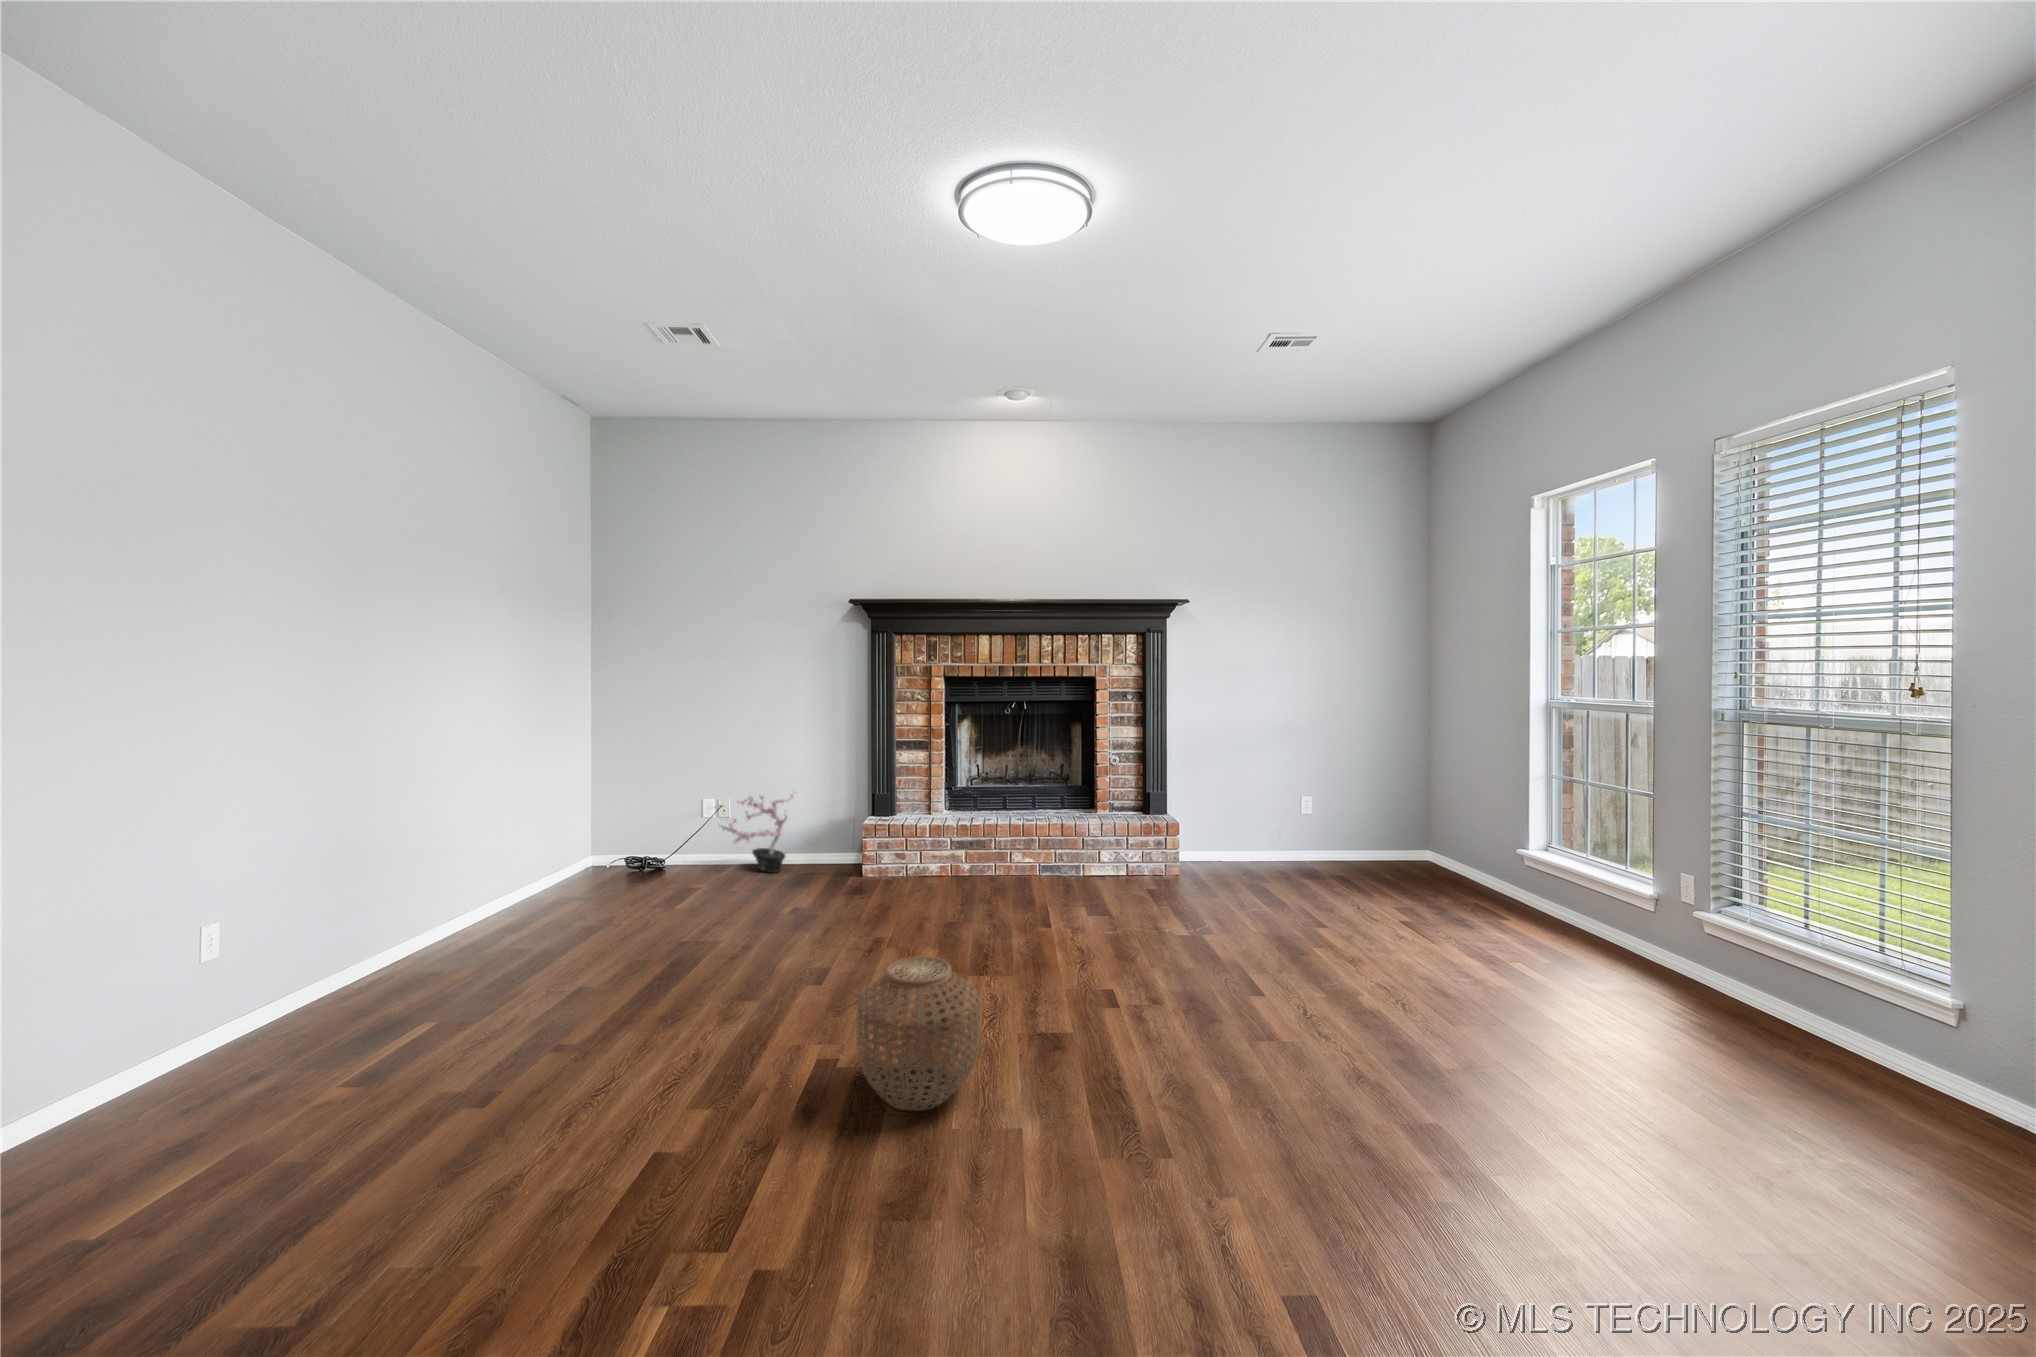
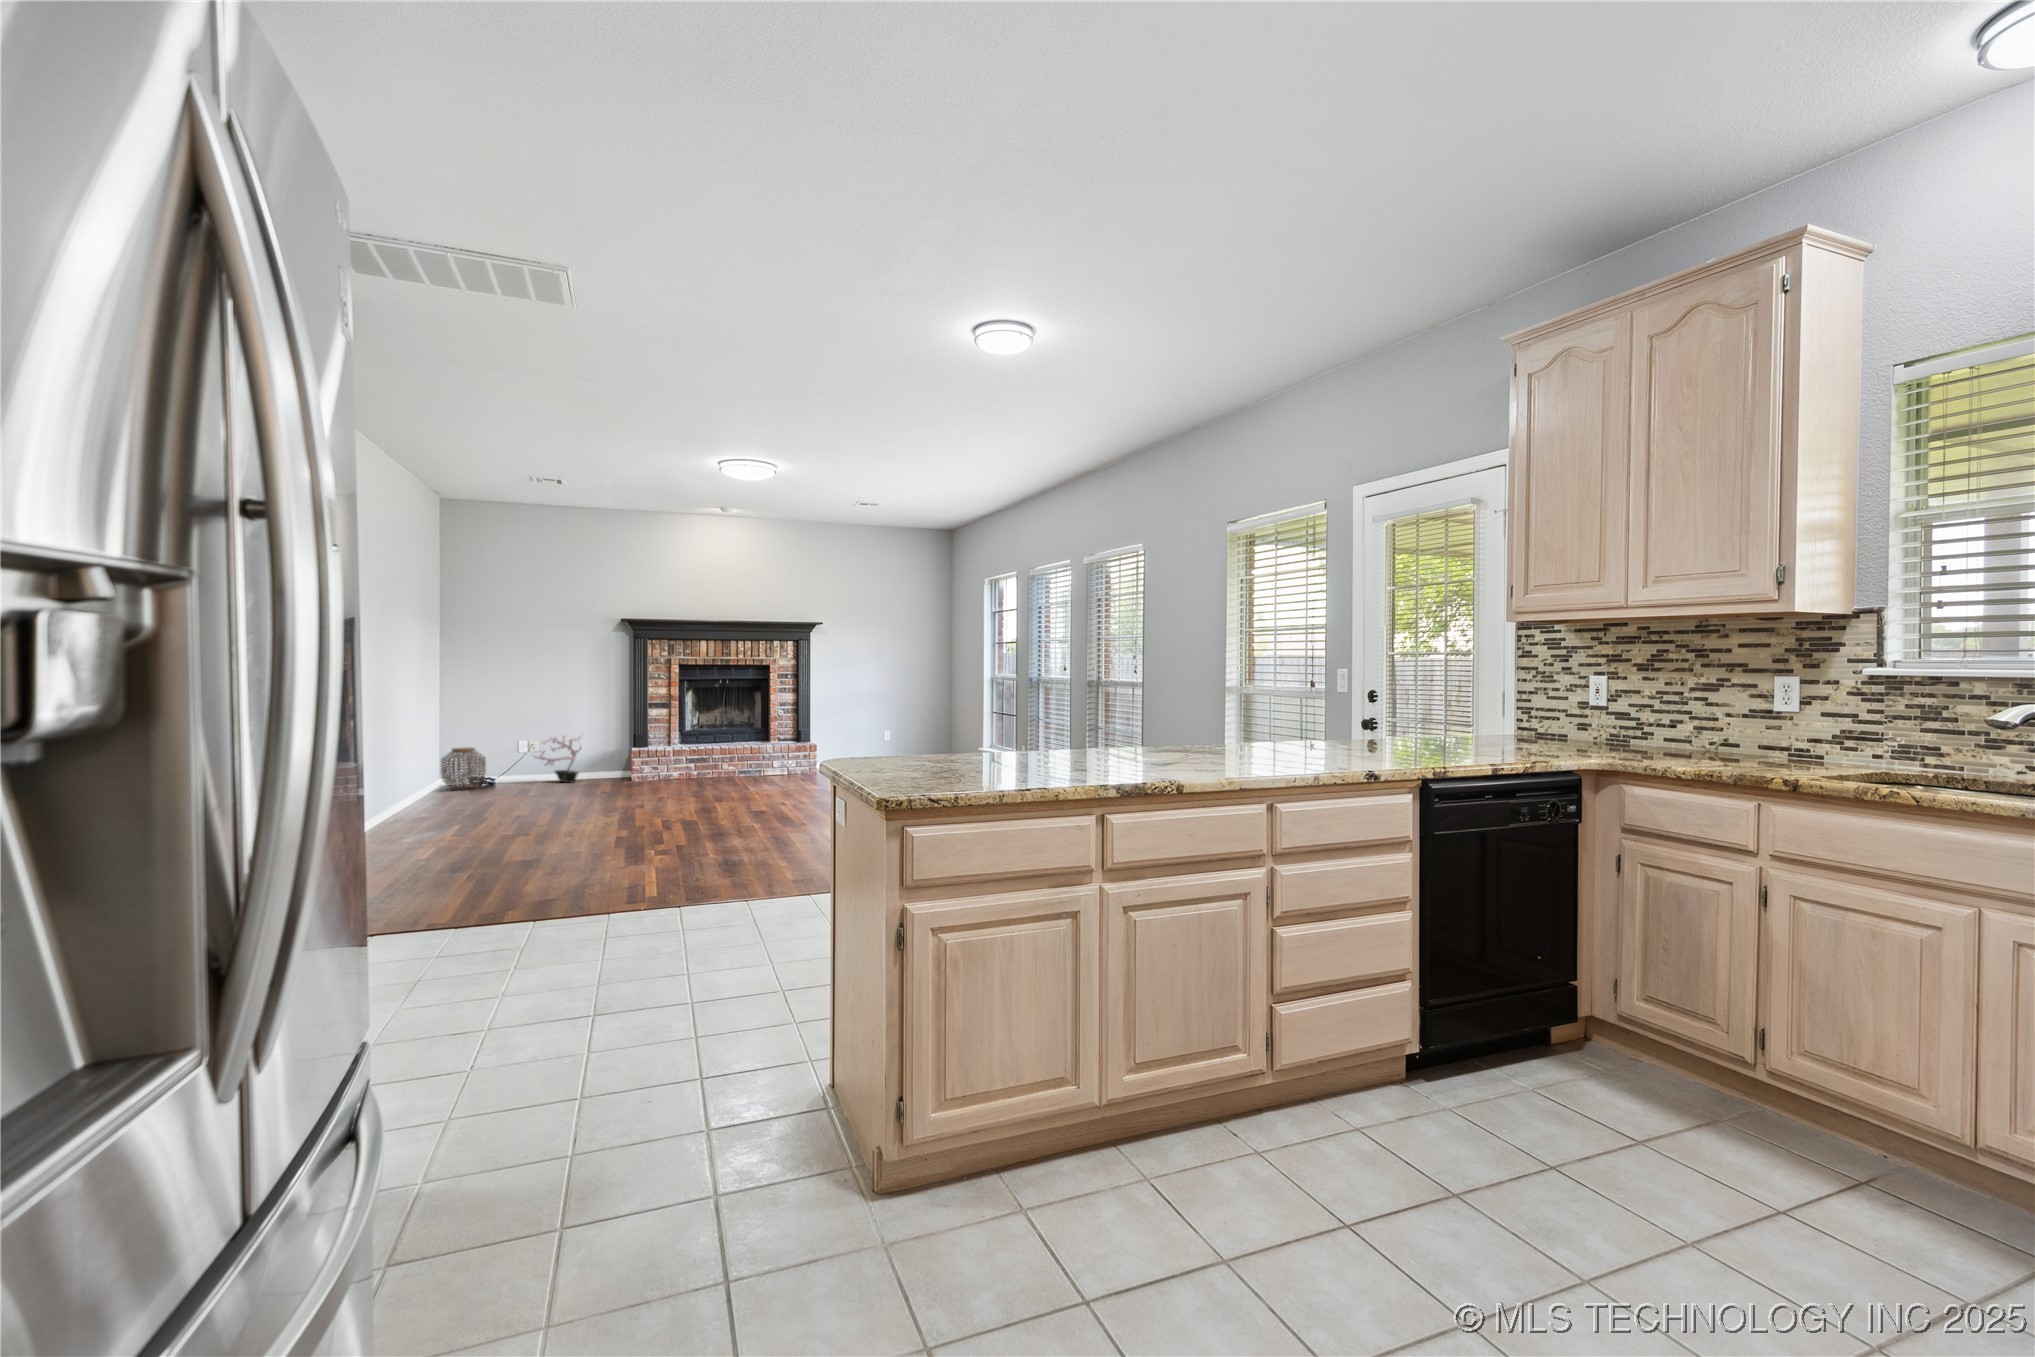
woven basket: present [857,956,980,1110] -> present [441,748,486,790]

